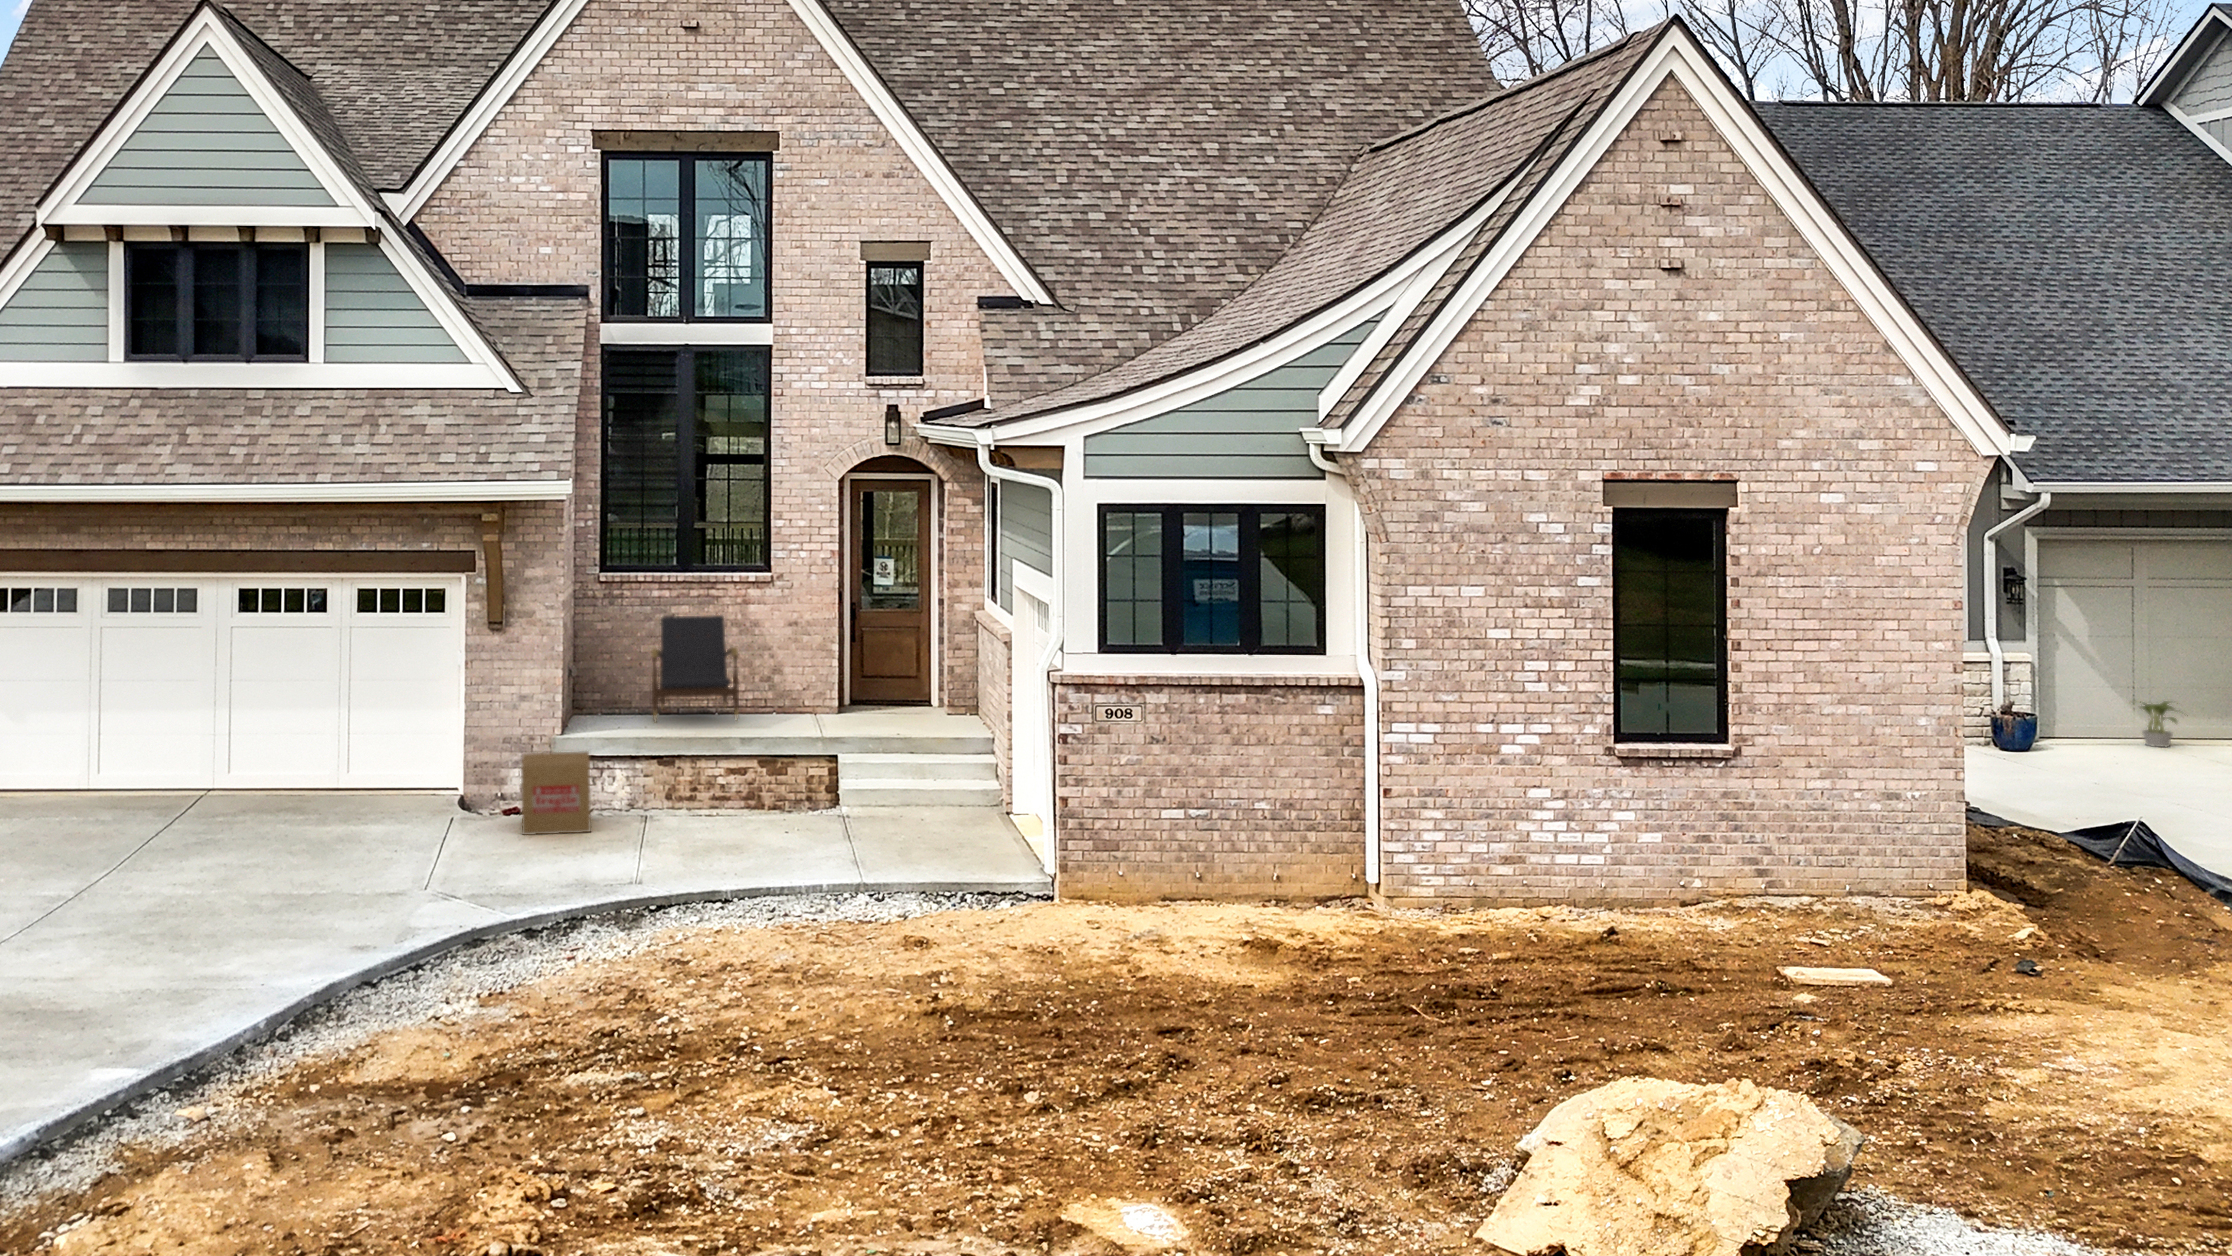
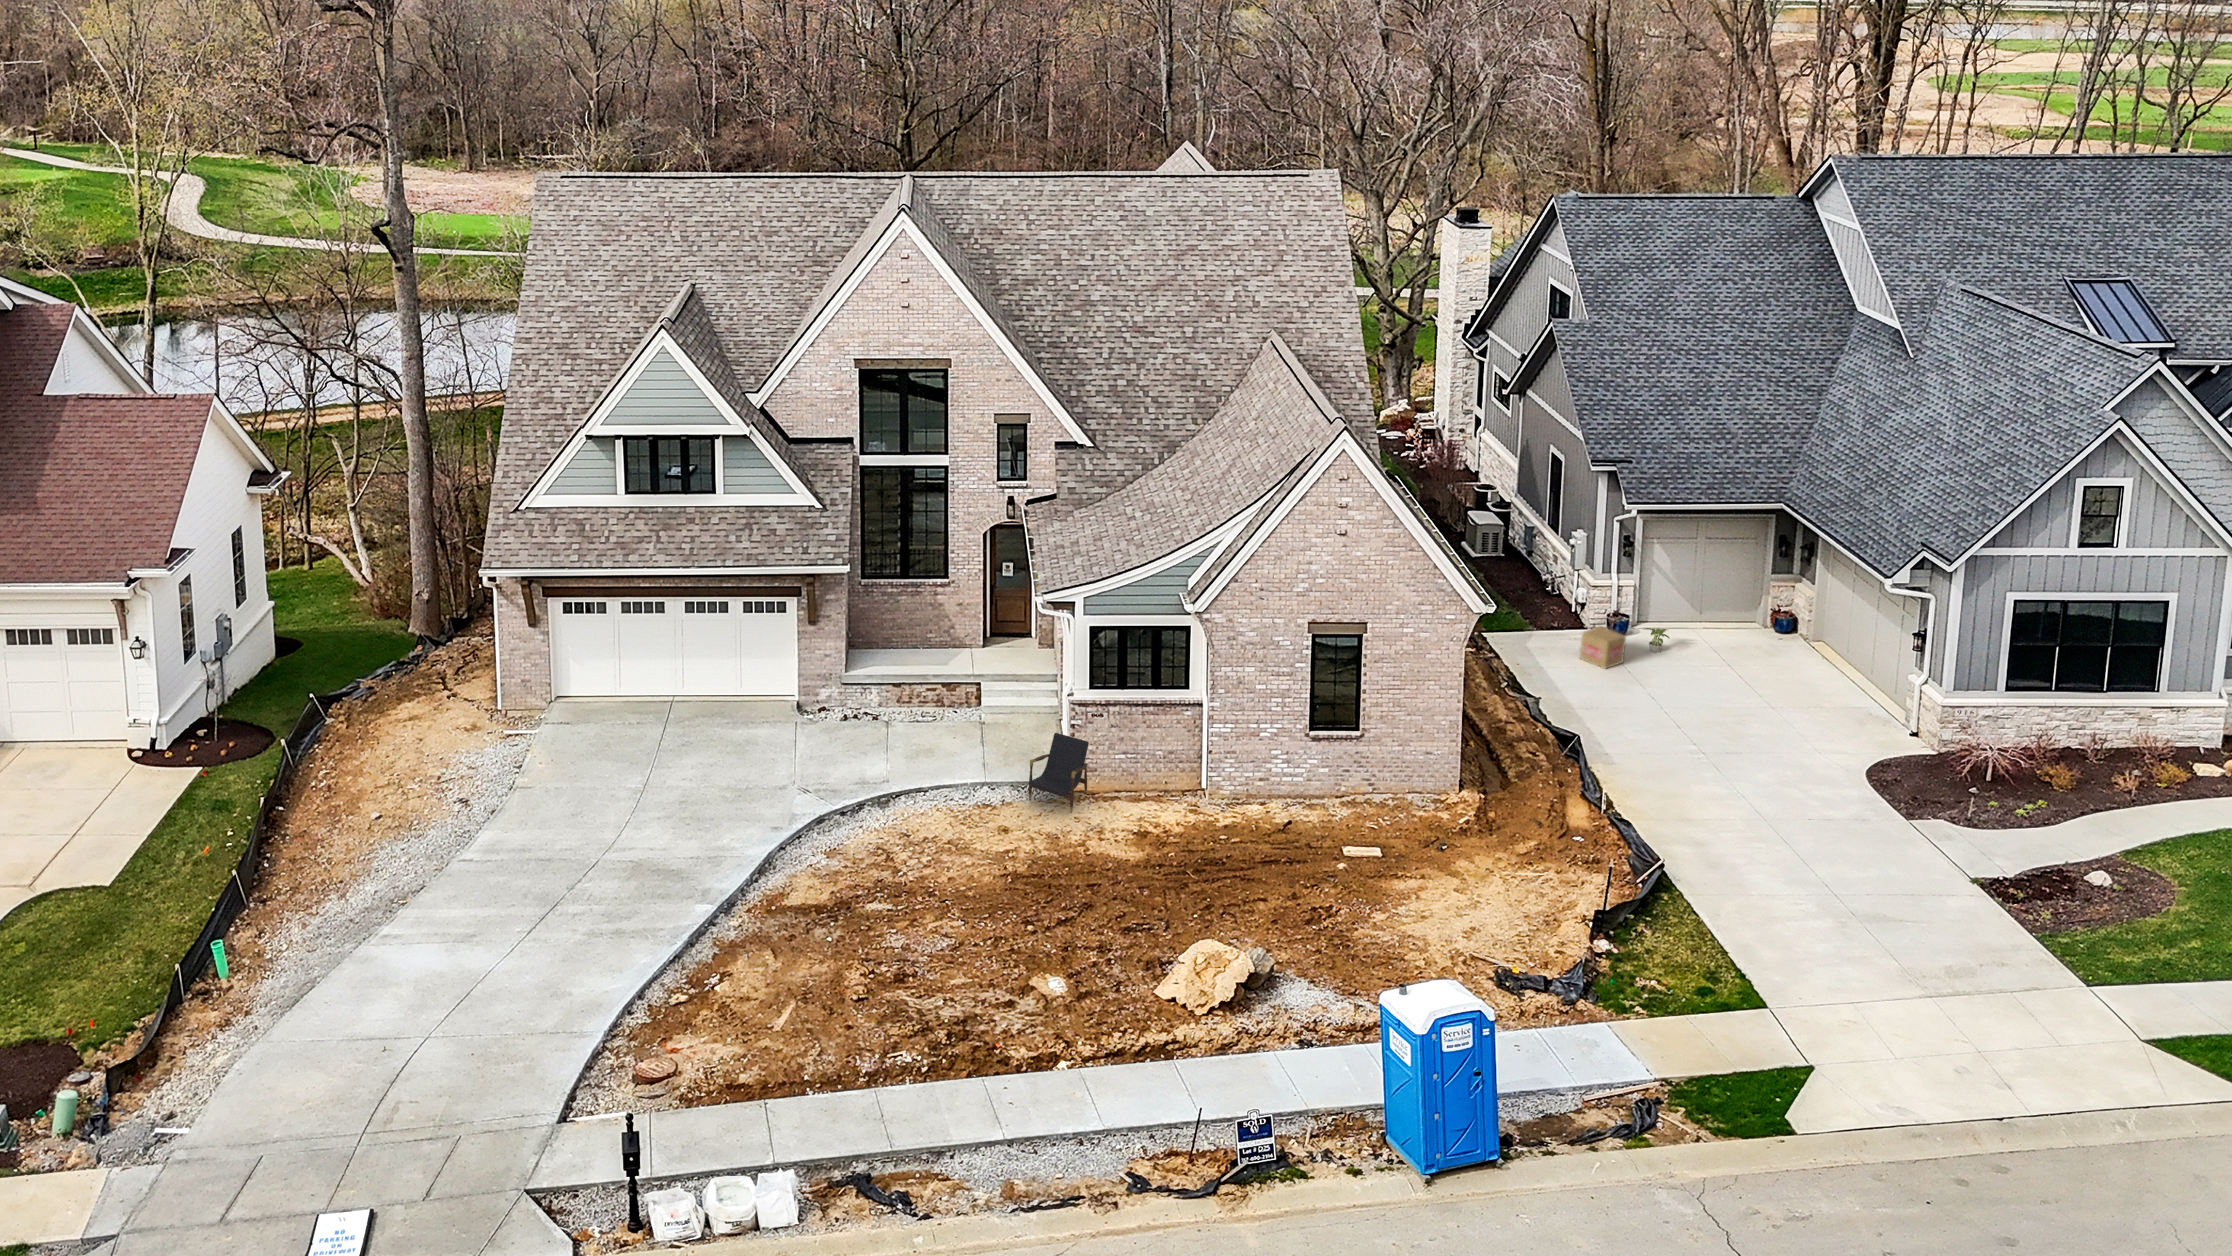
lounge chair: present [651,615,739,721] -> present [1029,733,1089,813]
cardboard box: present [521,752,591,835] -> present [1580,627,1626,669]

